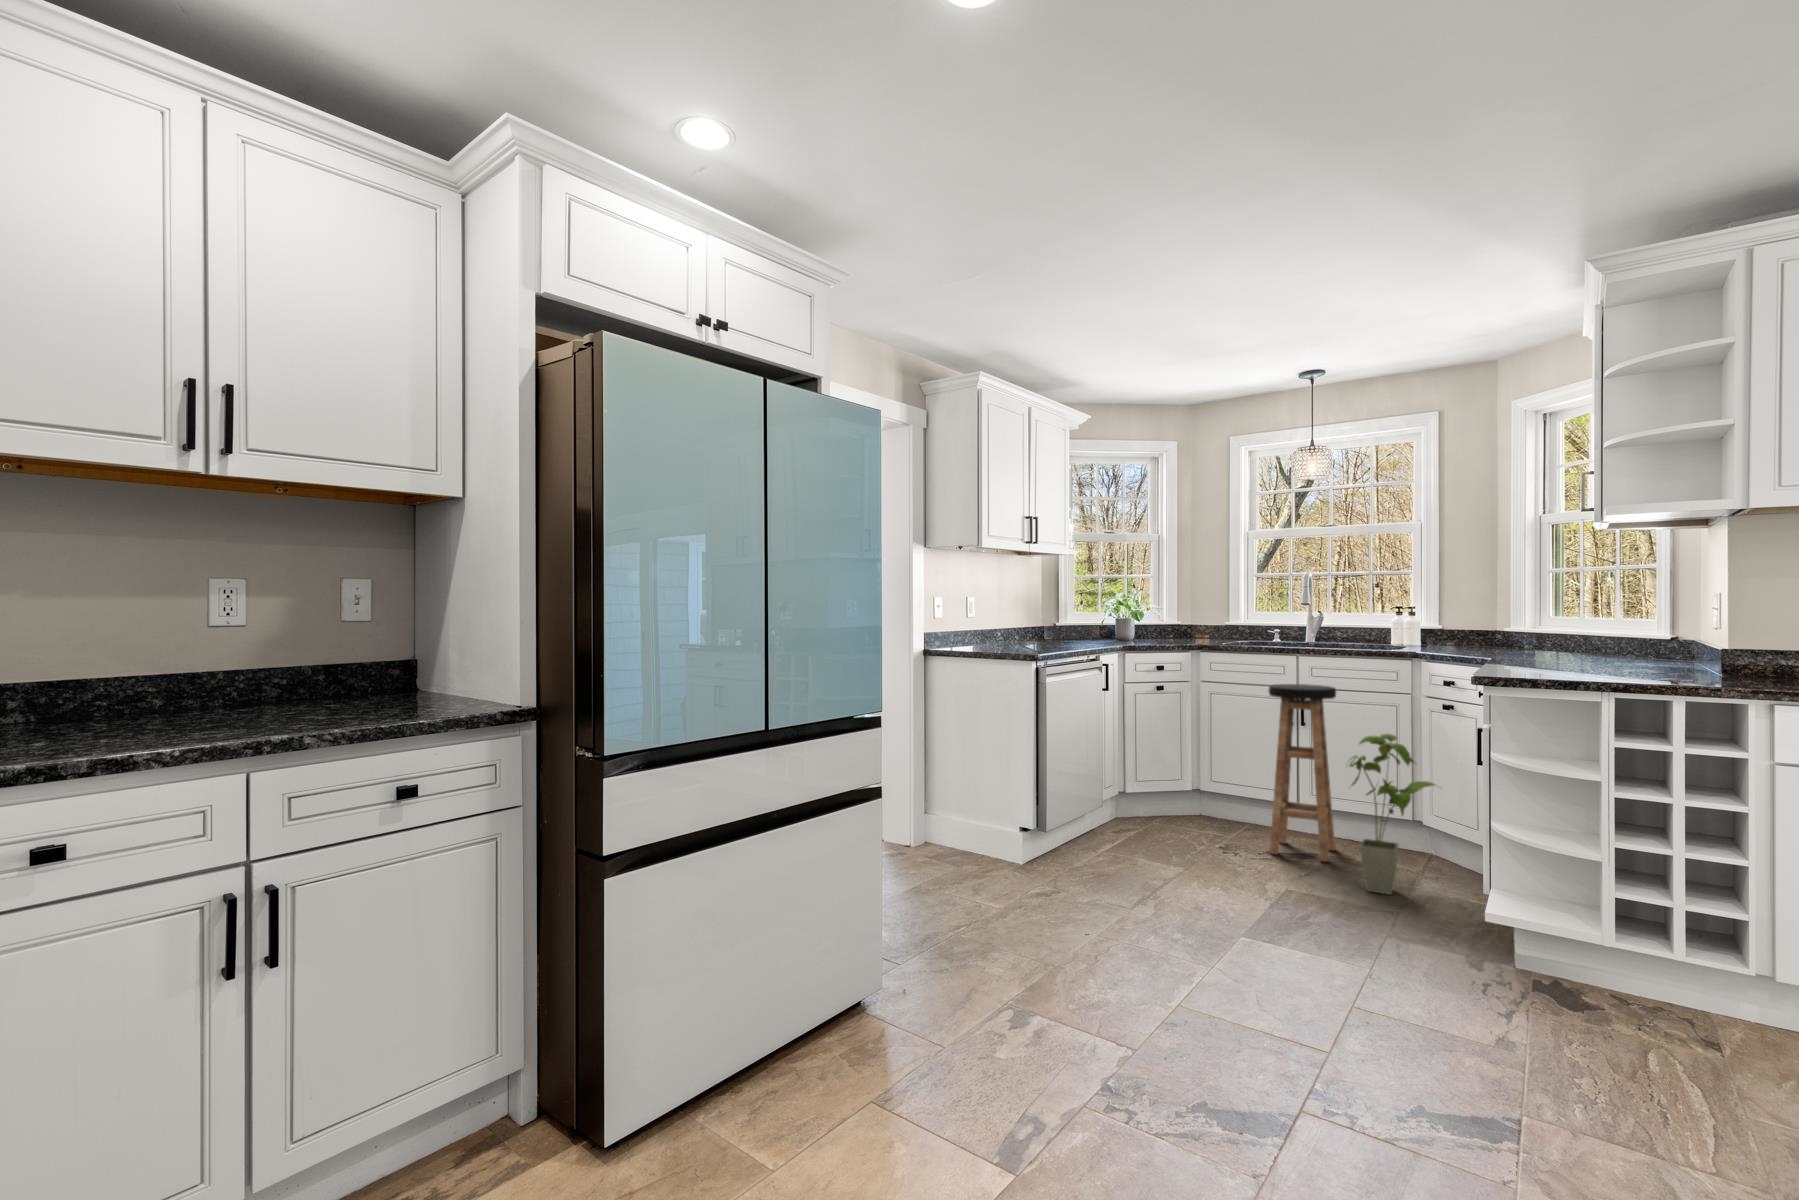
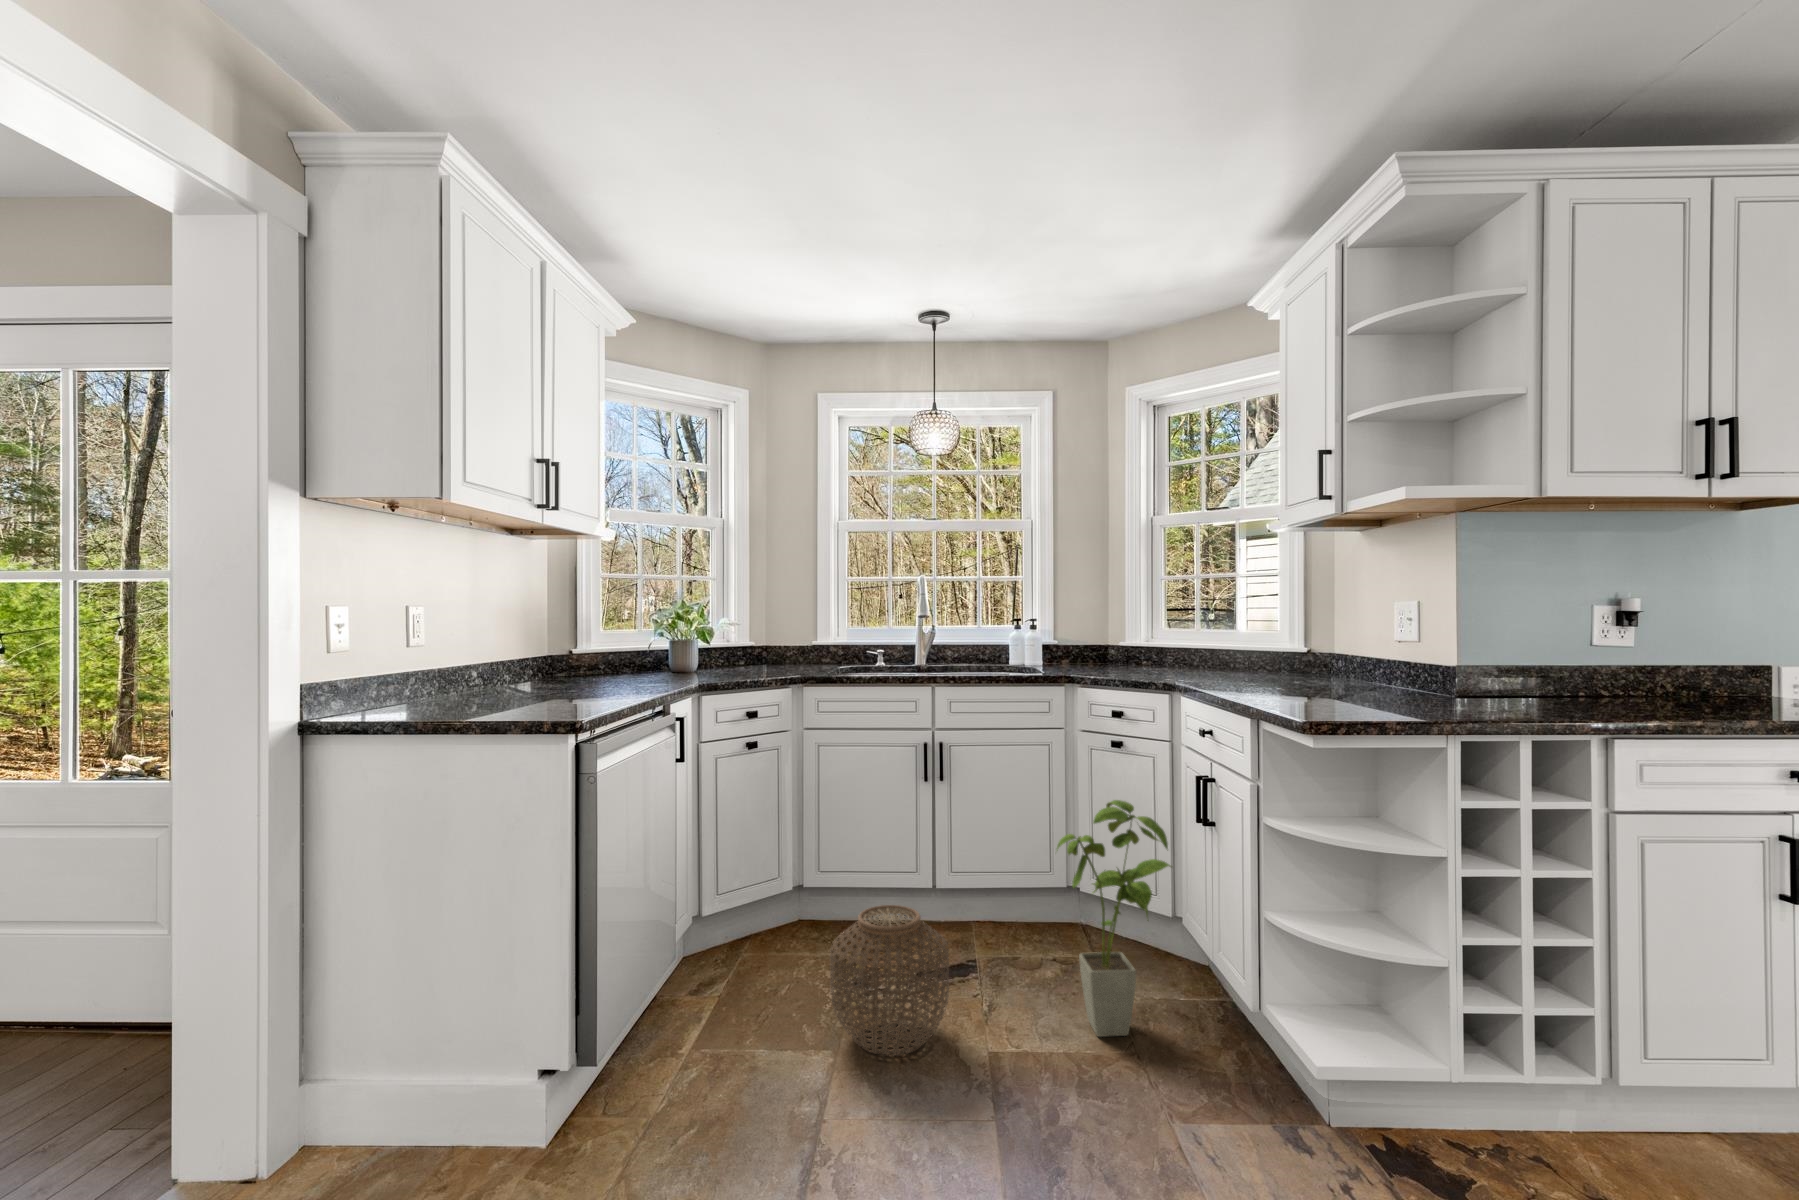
bar stool: present [1269,684,1336,862] -> none [919,727,1009,986]
woven basket: none [1183,786,1261,872] -> present [830,905,949,1056]

